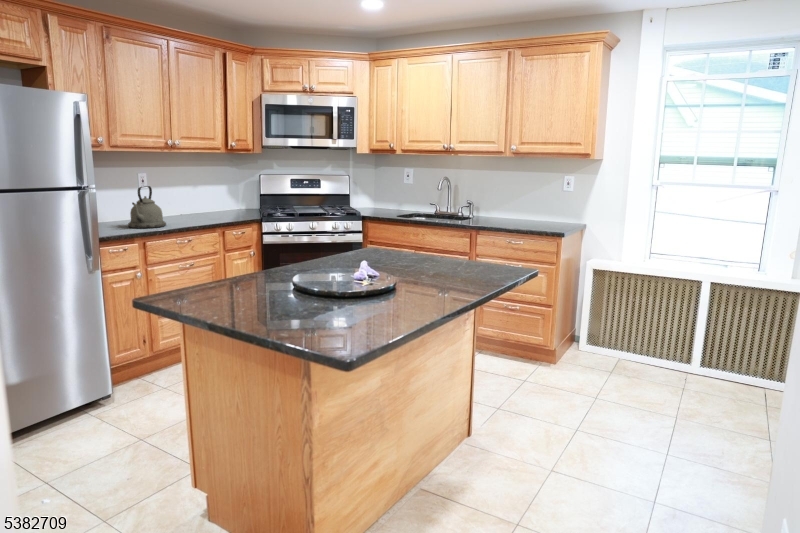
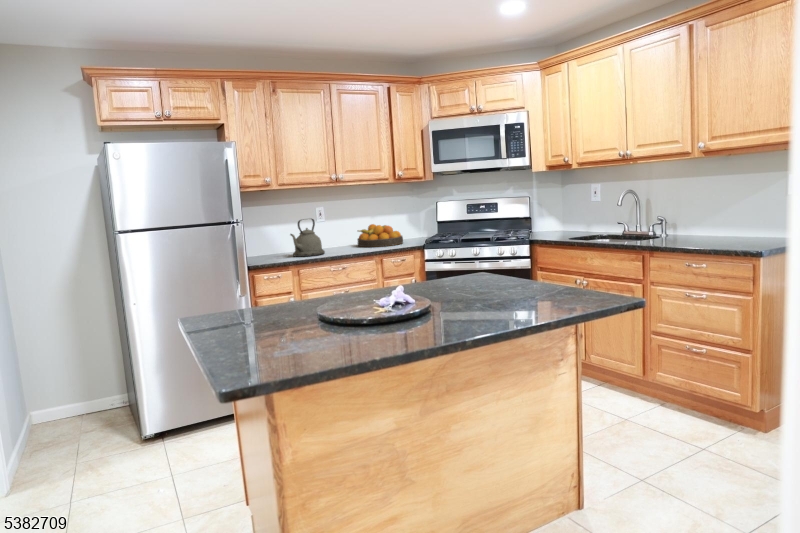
fruit bowl: none [186,195,238,219] -> present [358,224,403,247]

